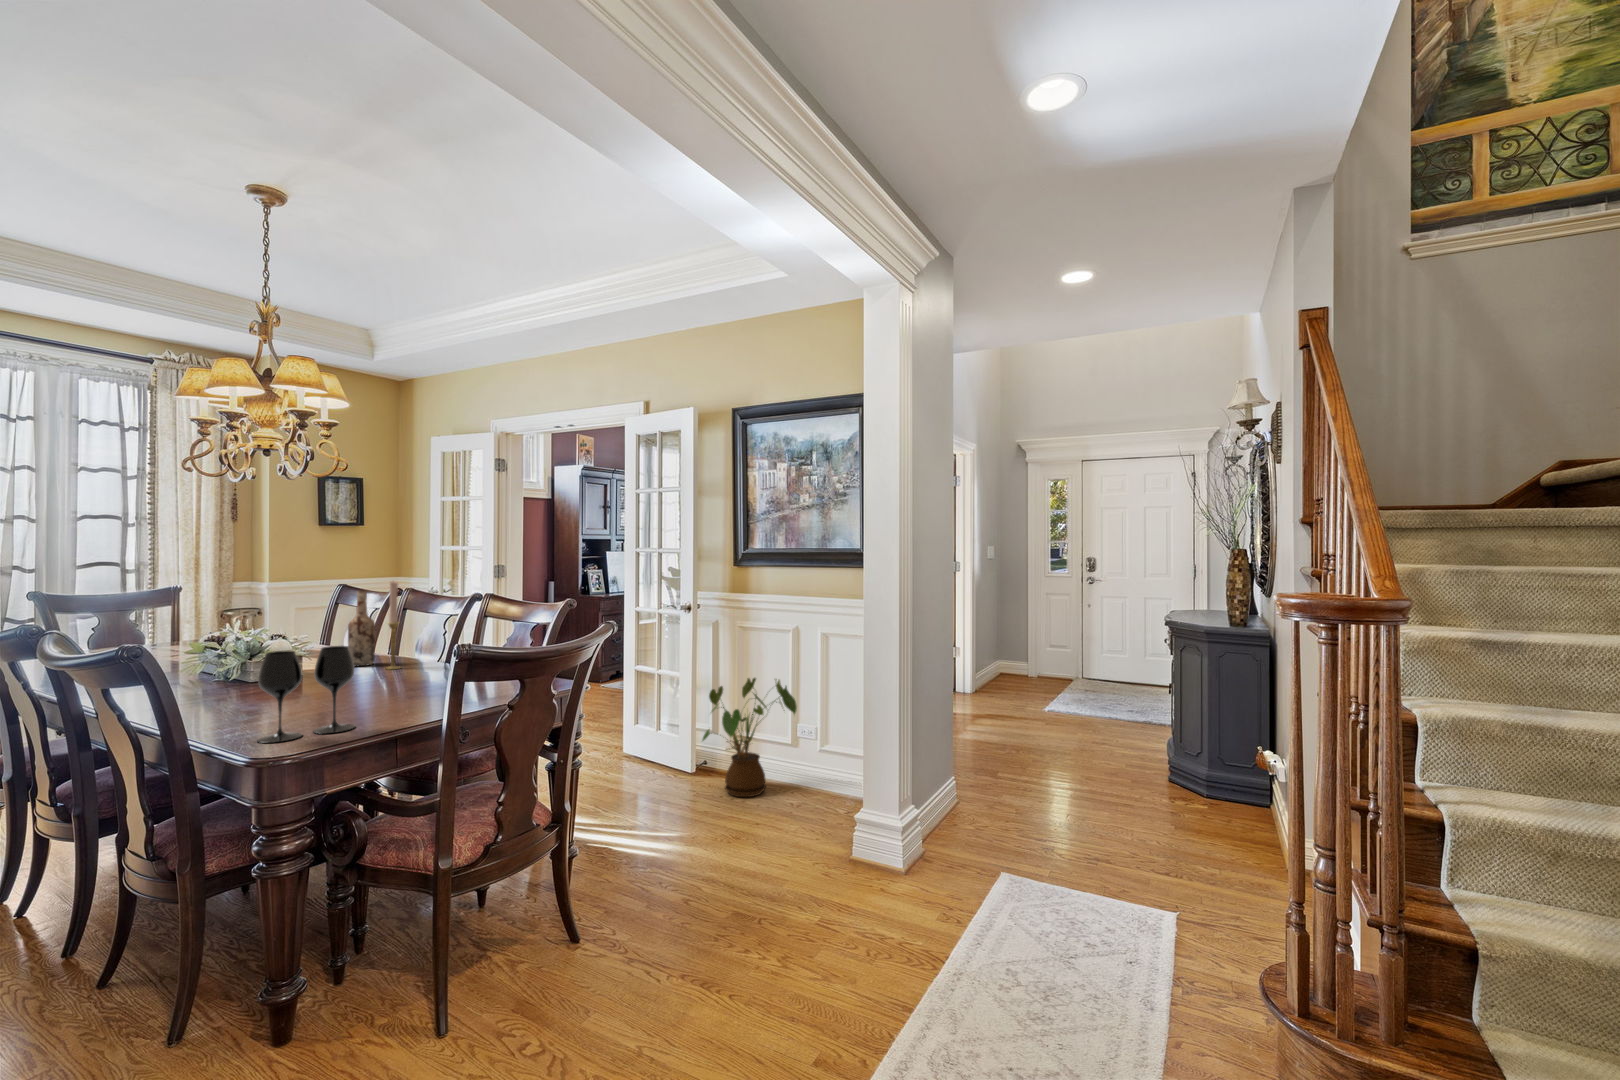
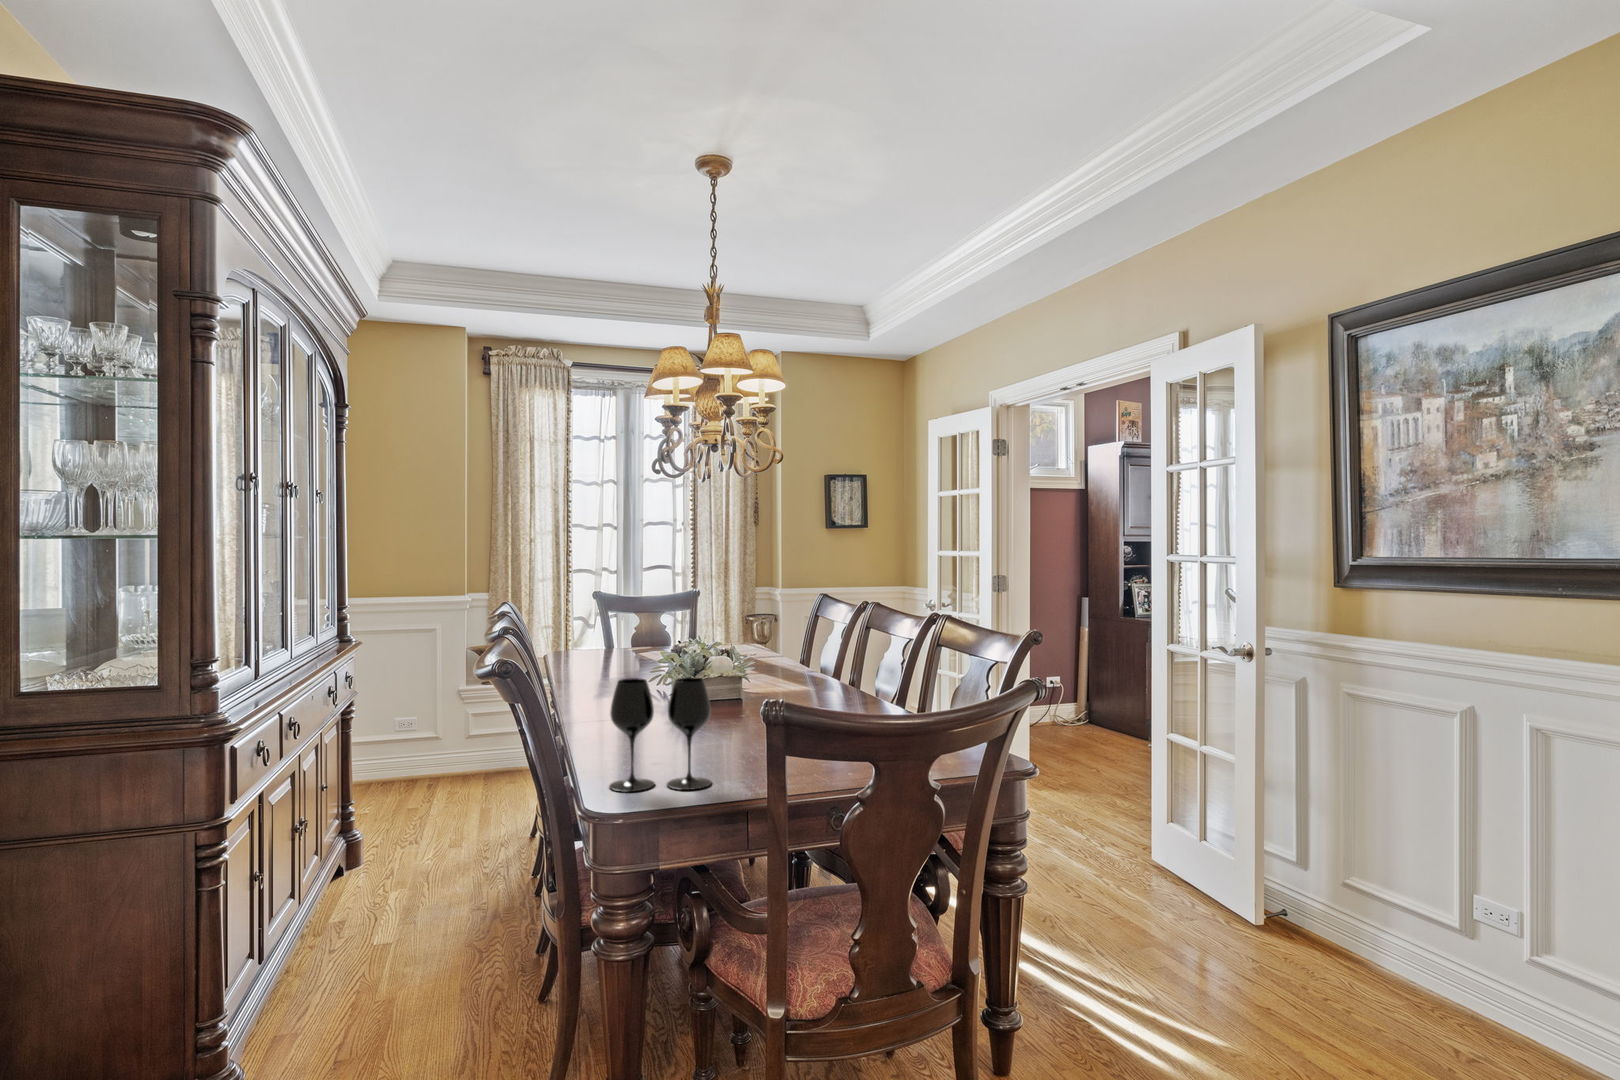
candlestick: present [386,581,400,669] -> none [819,593,837,702]
wine bottle: present [348,590,375,666] -> none [789,603,816,693]
house plant: present [702,678,797,797] -> none [1263,784,1467,1001]

